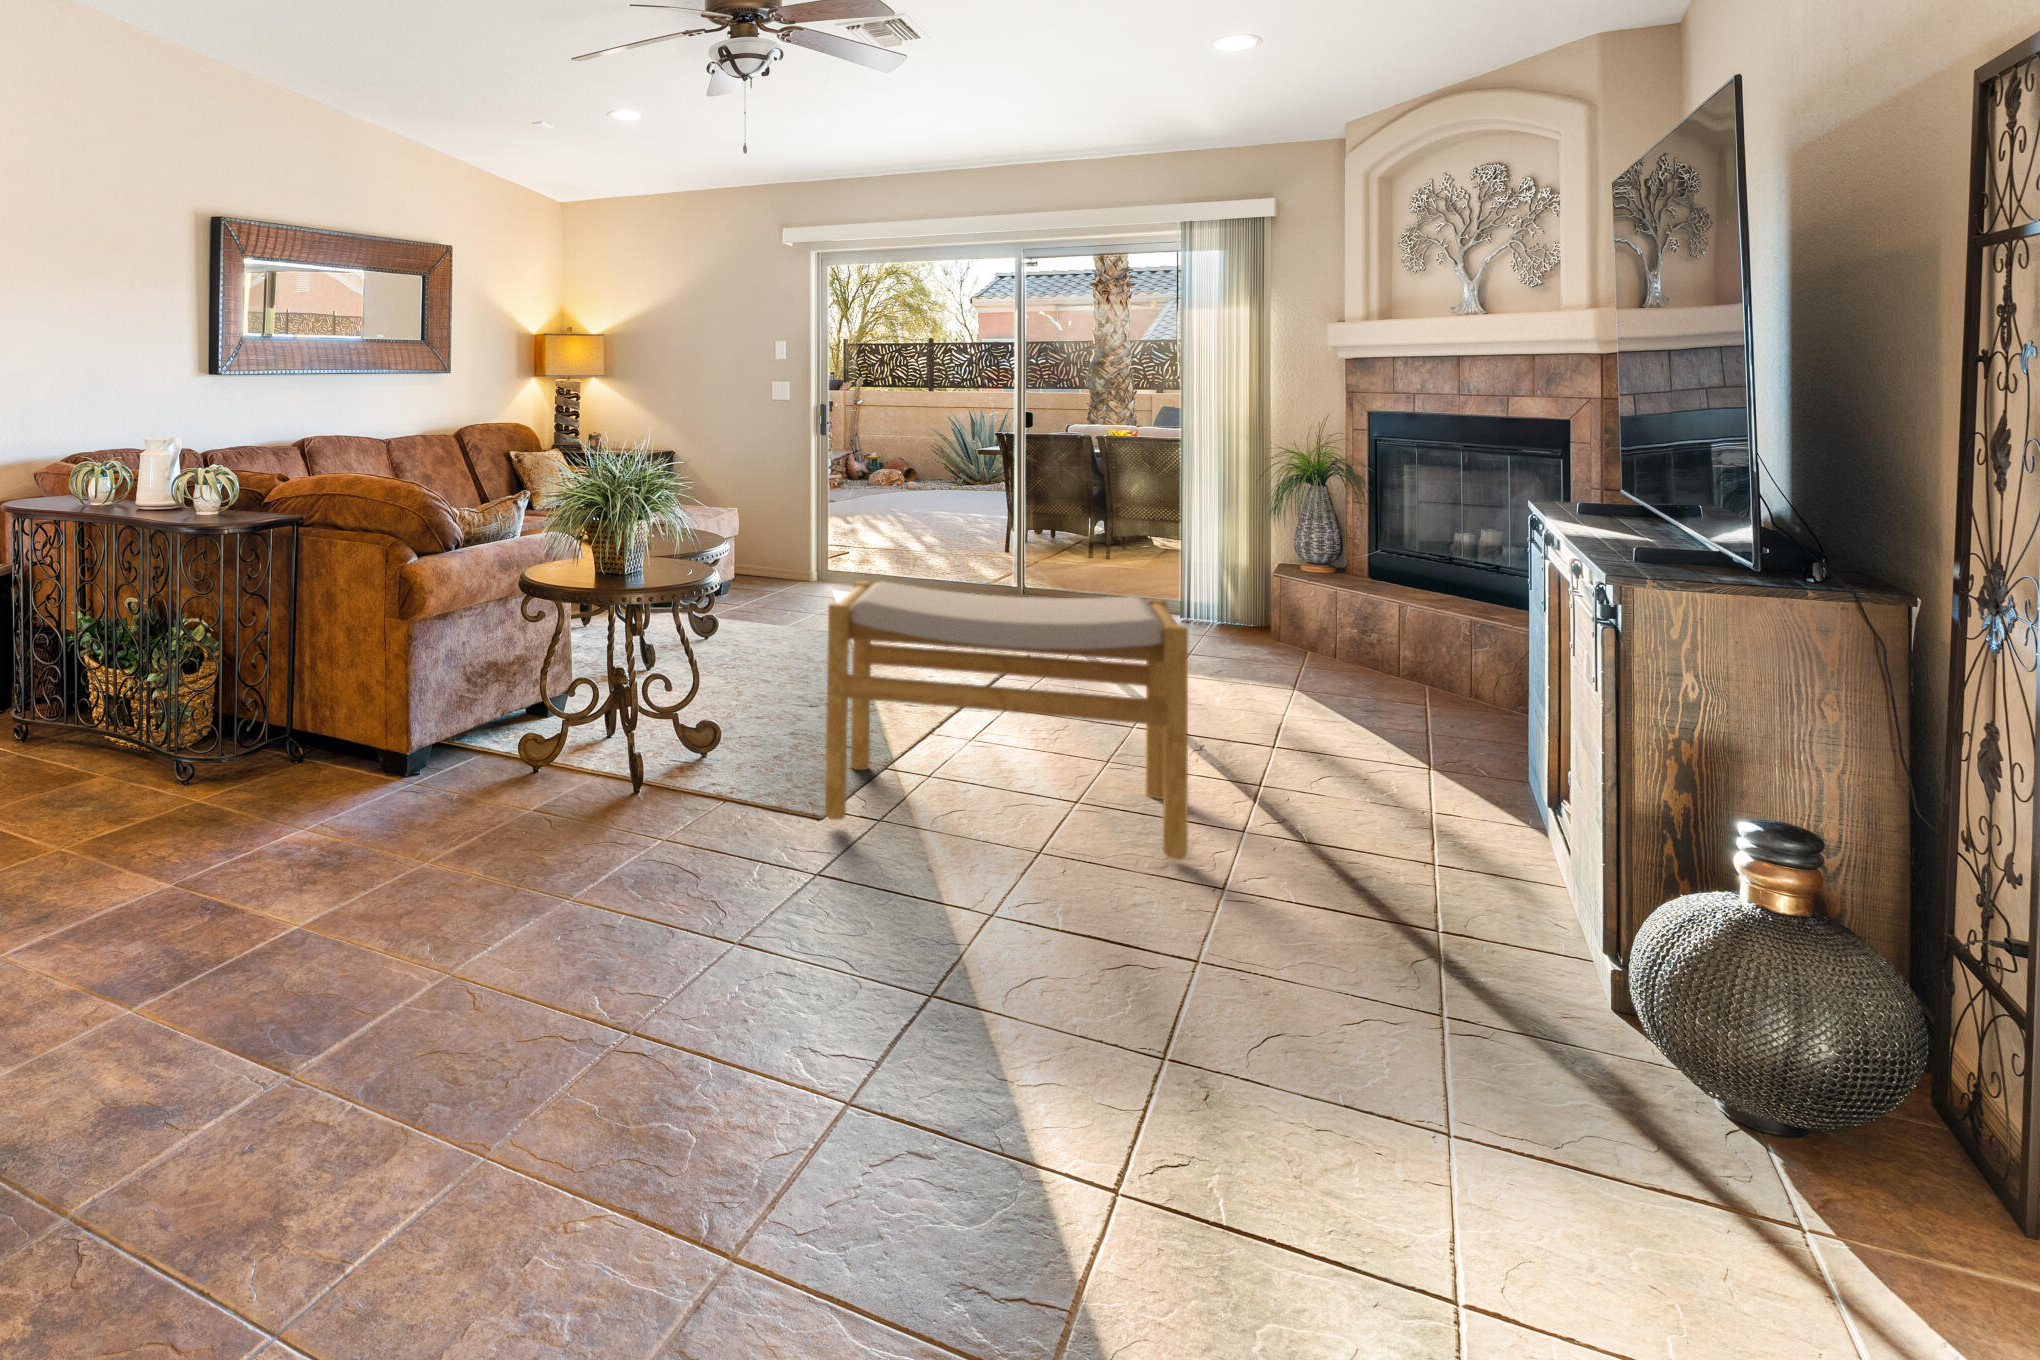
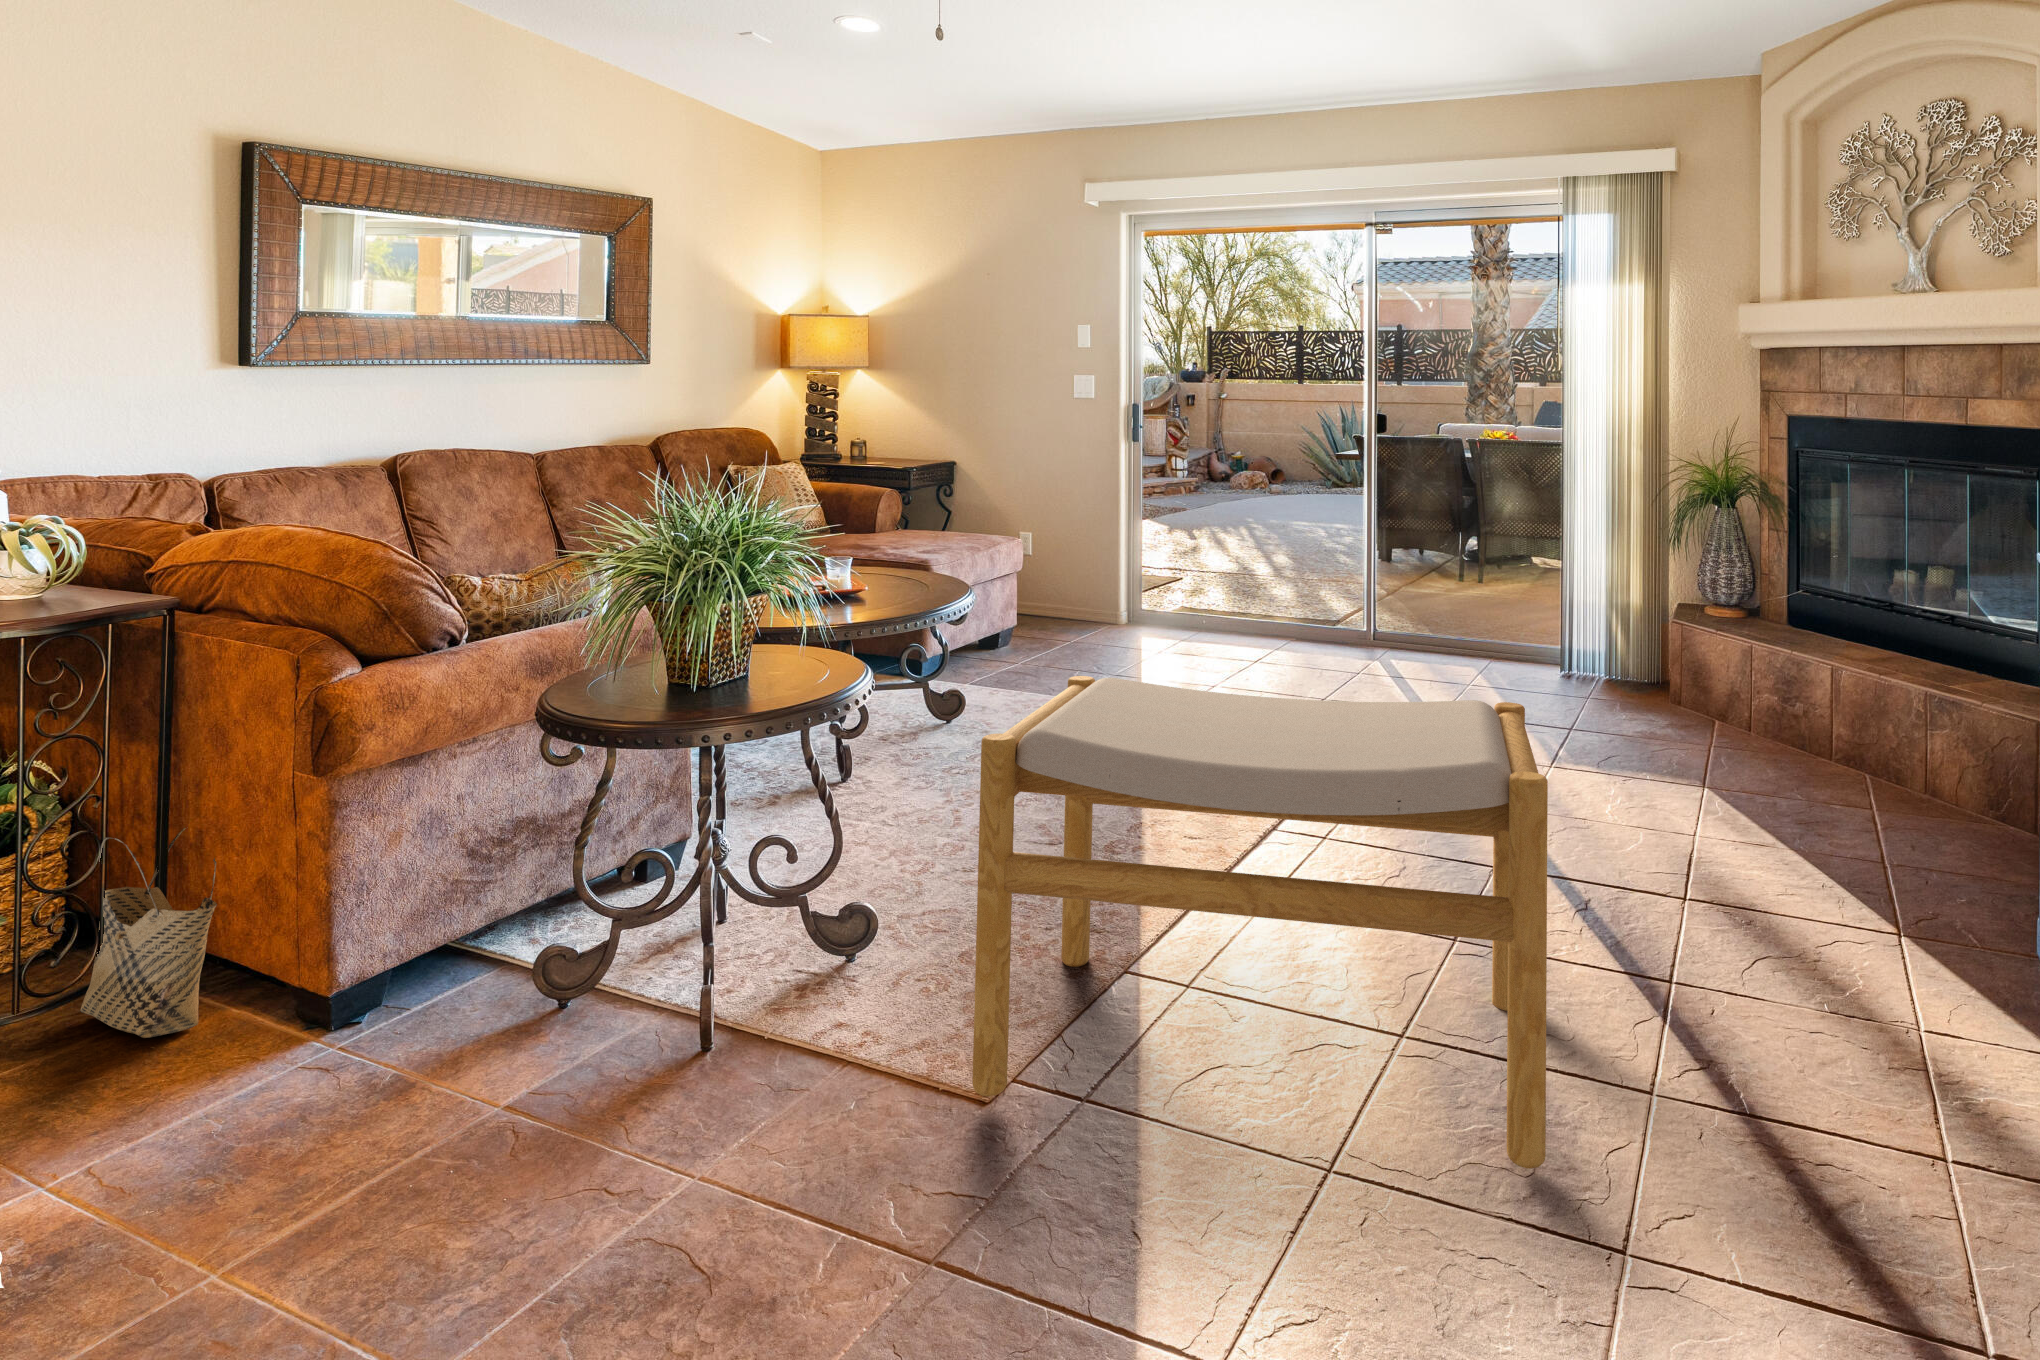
woven basket: none [257,658,337,783] -> present [80,828,217,1038]

